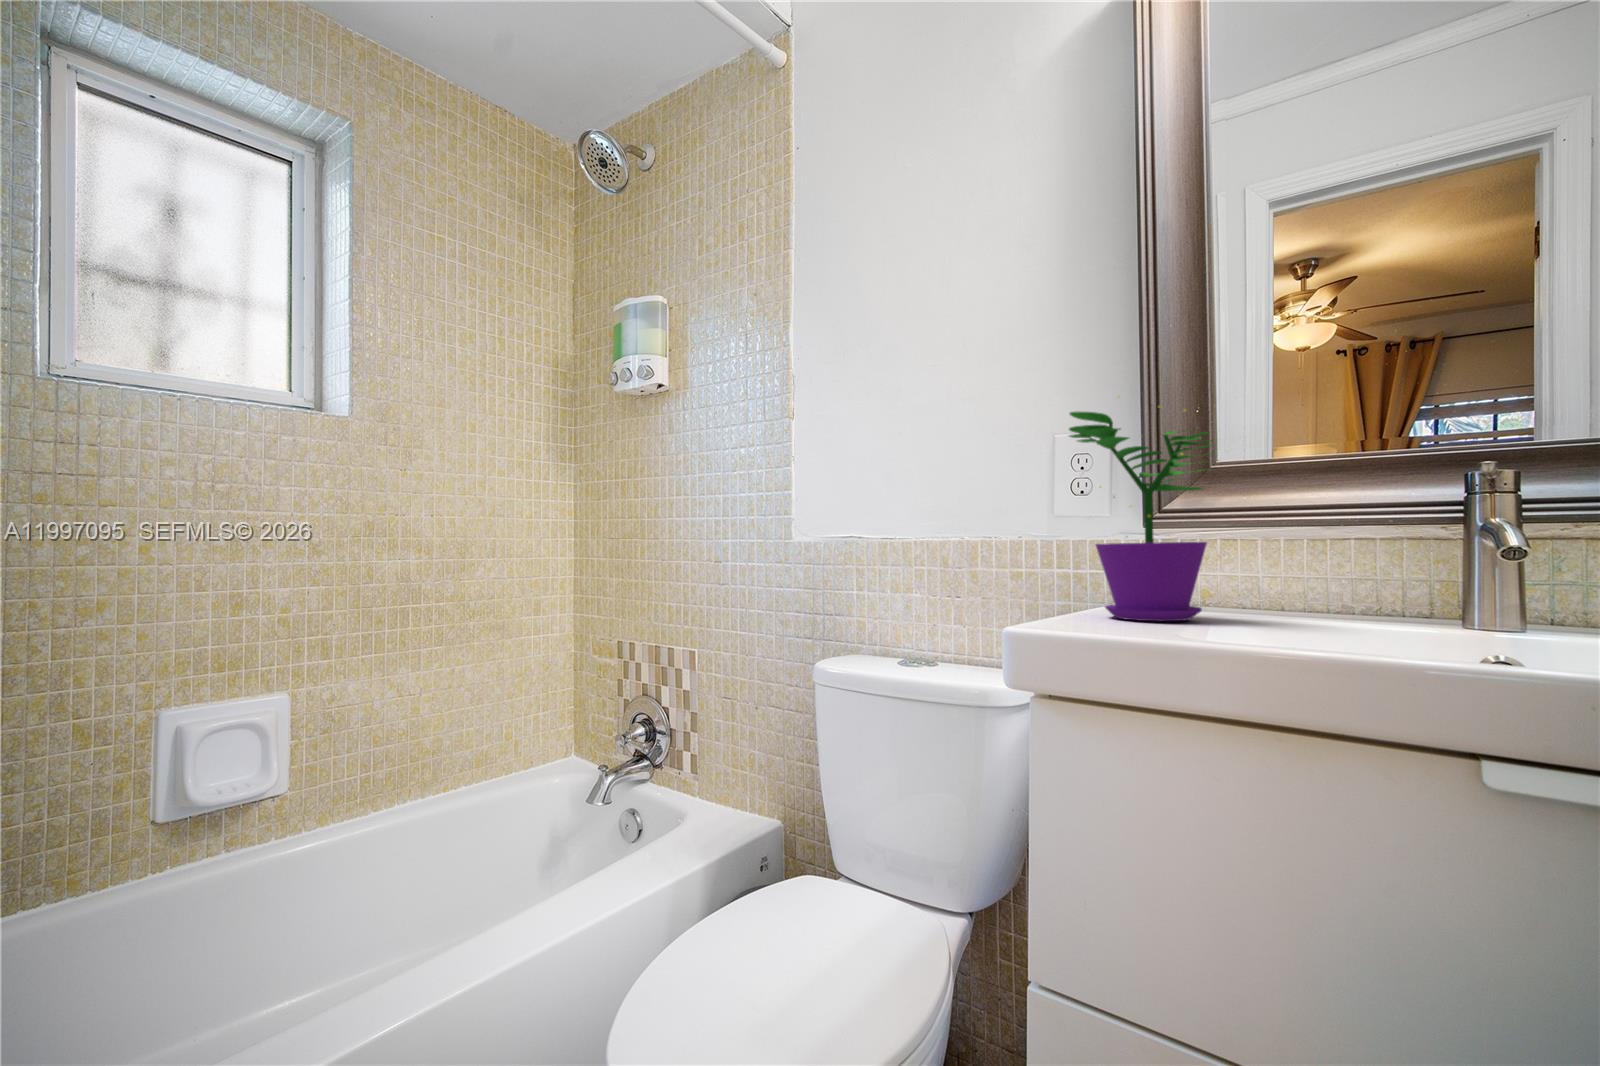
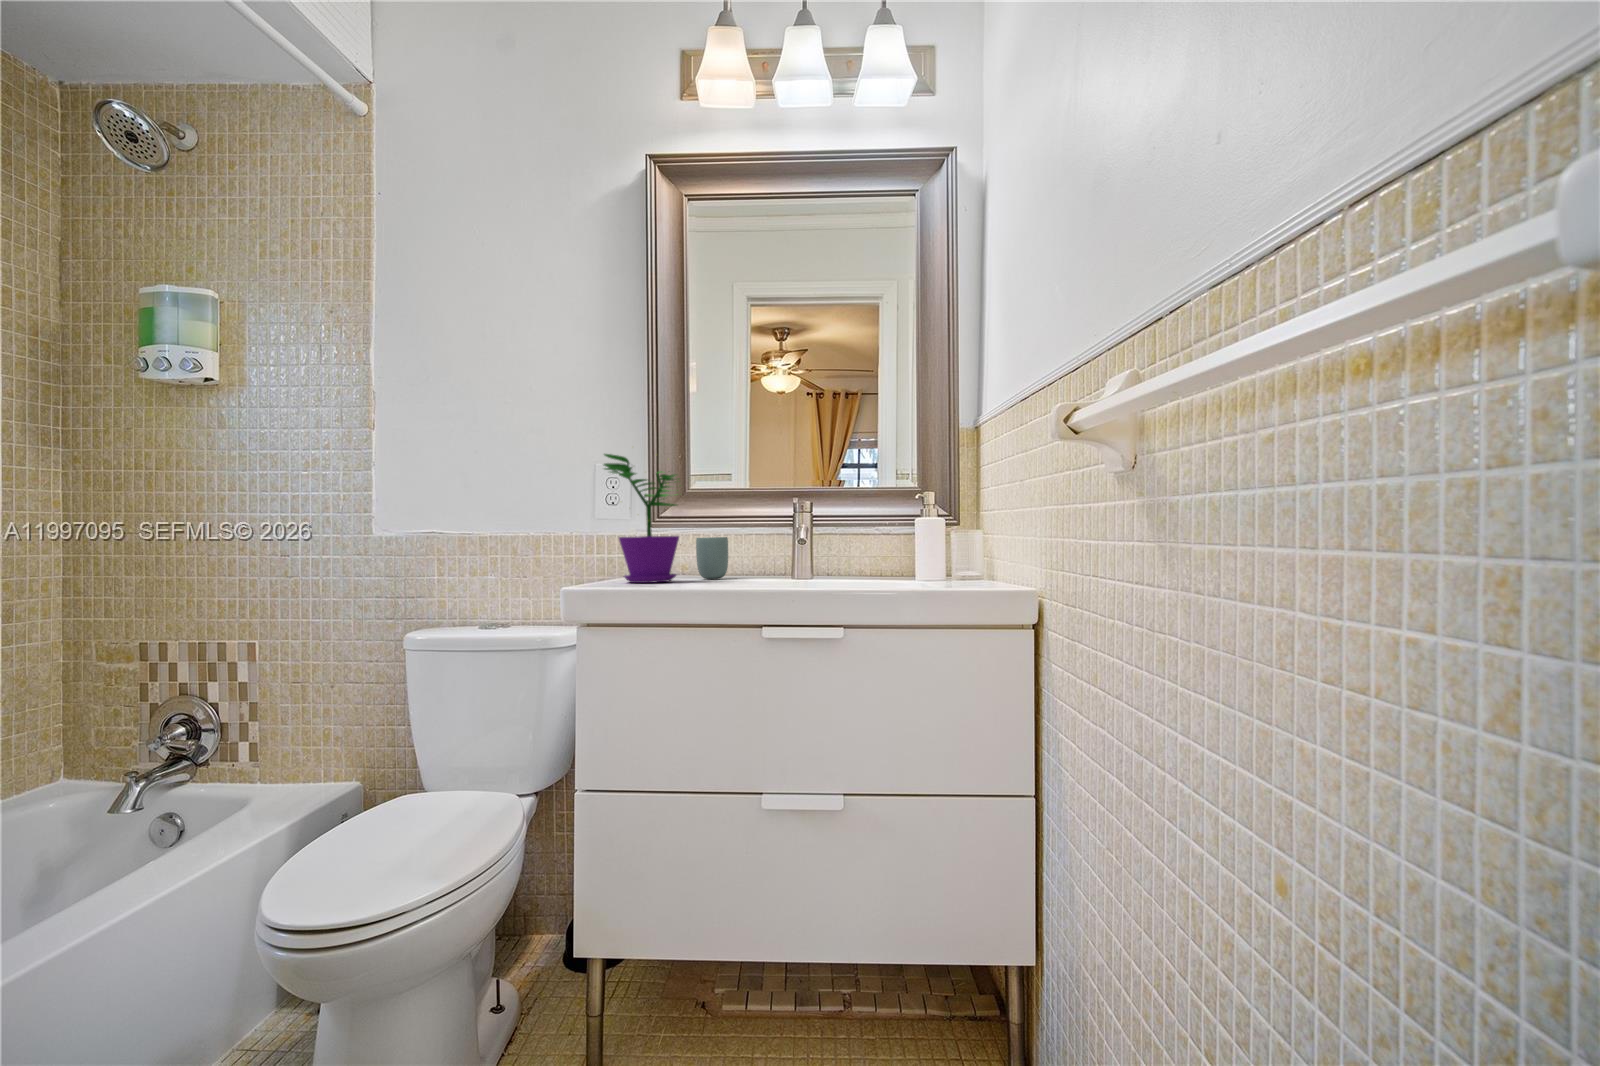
cup: none [1230,543,1298,616] -> present [696,537,728,579]

